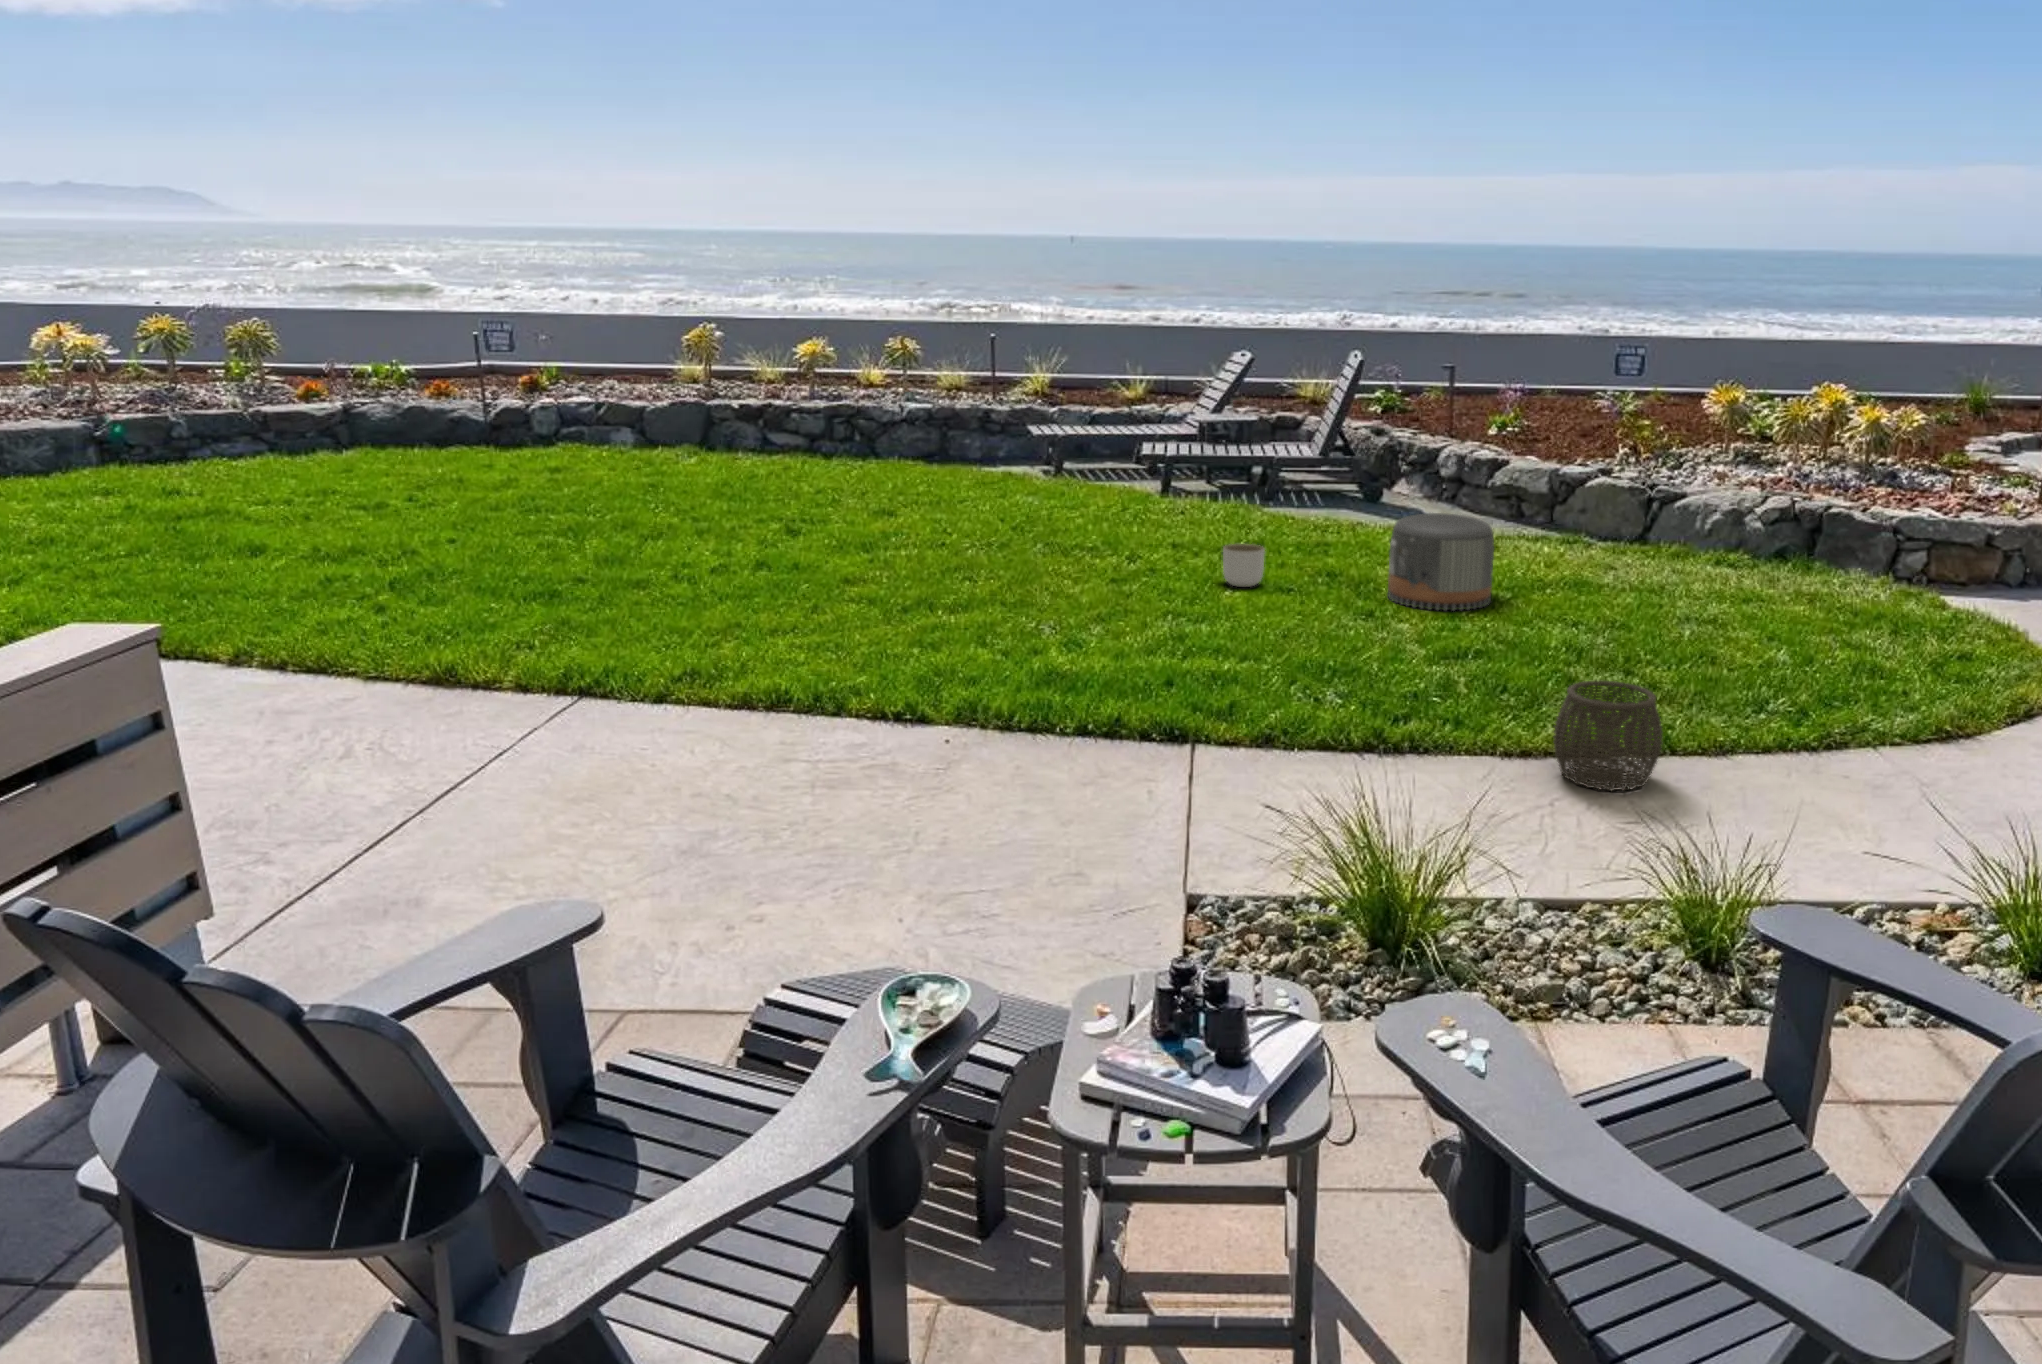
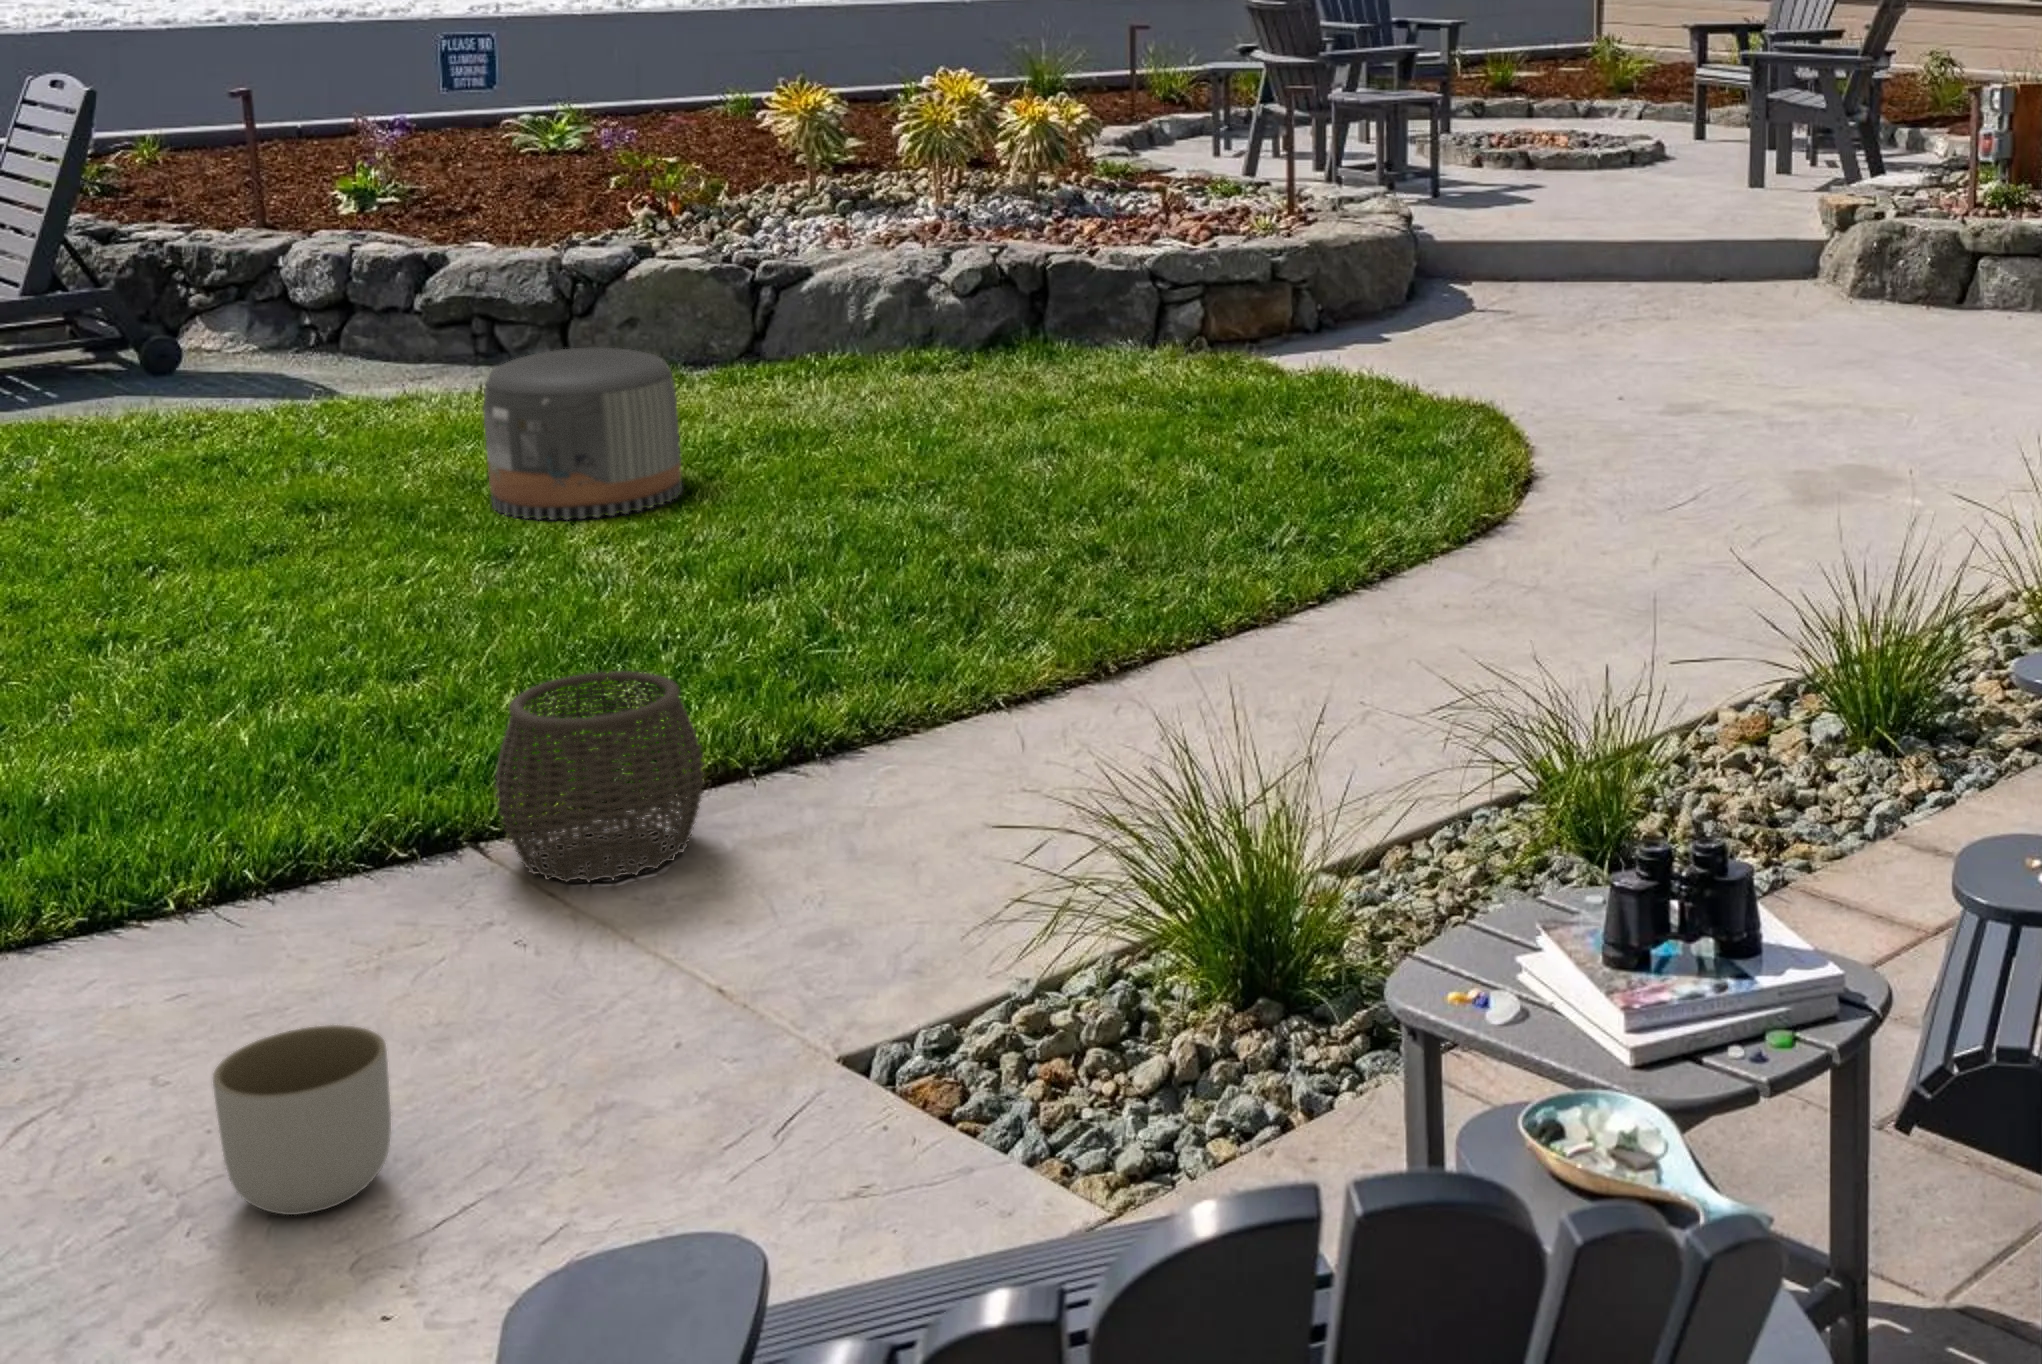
planter: present [1223,544,1265,587] -> present [213,1025,391,1215]
woven basket: present [1554,681,1663,791] -> present [495,671,705,883]

